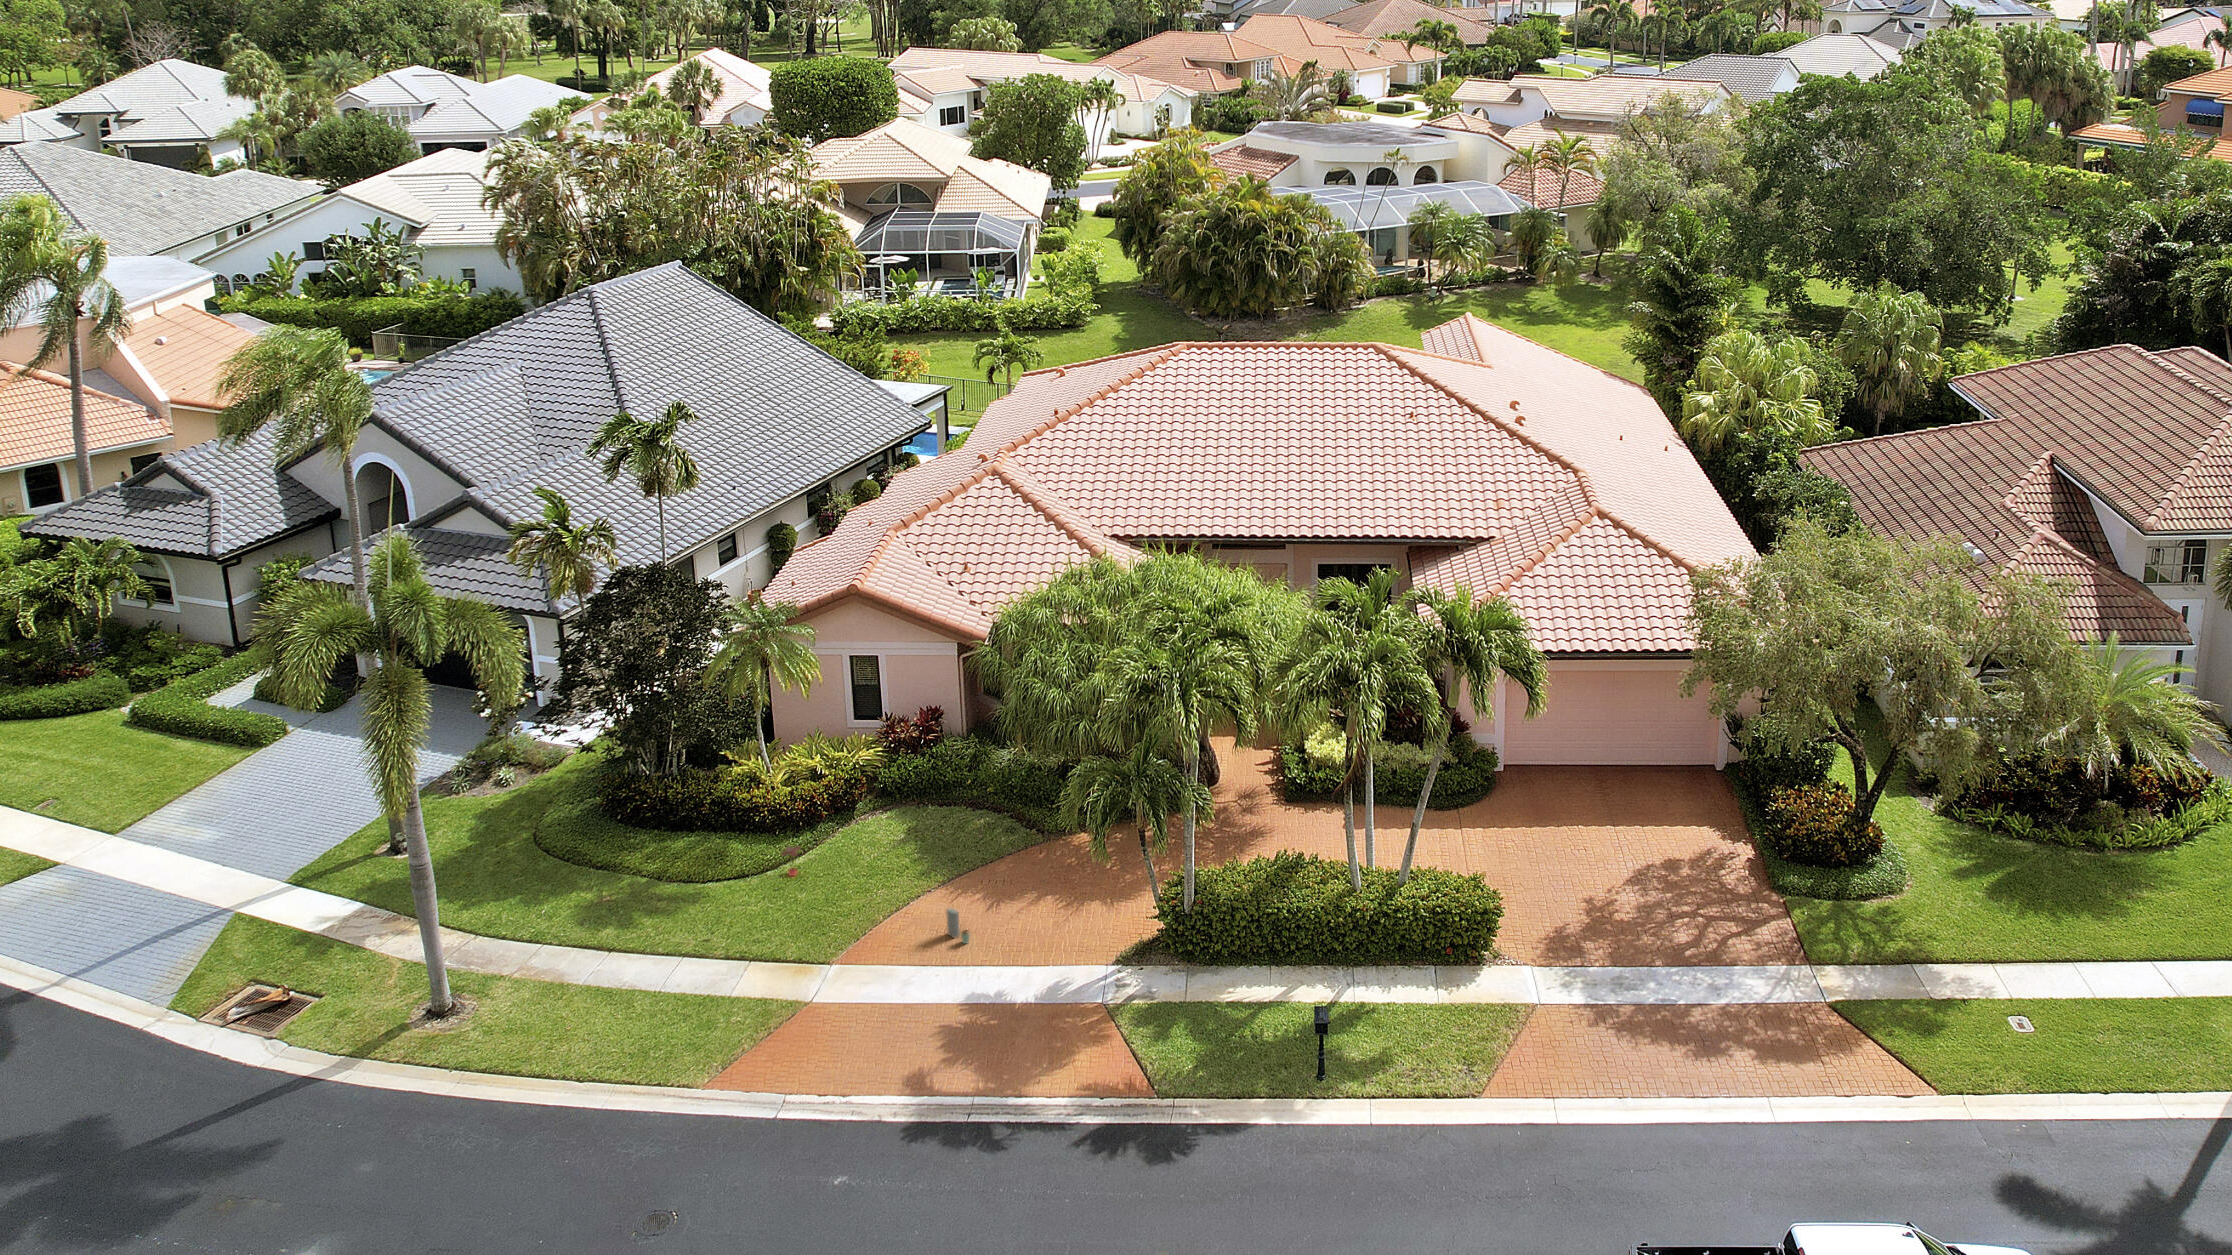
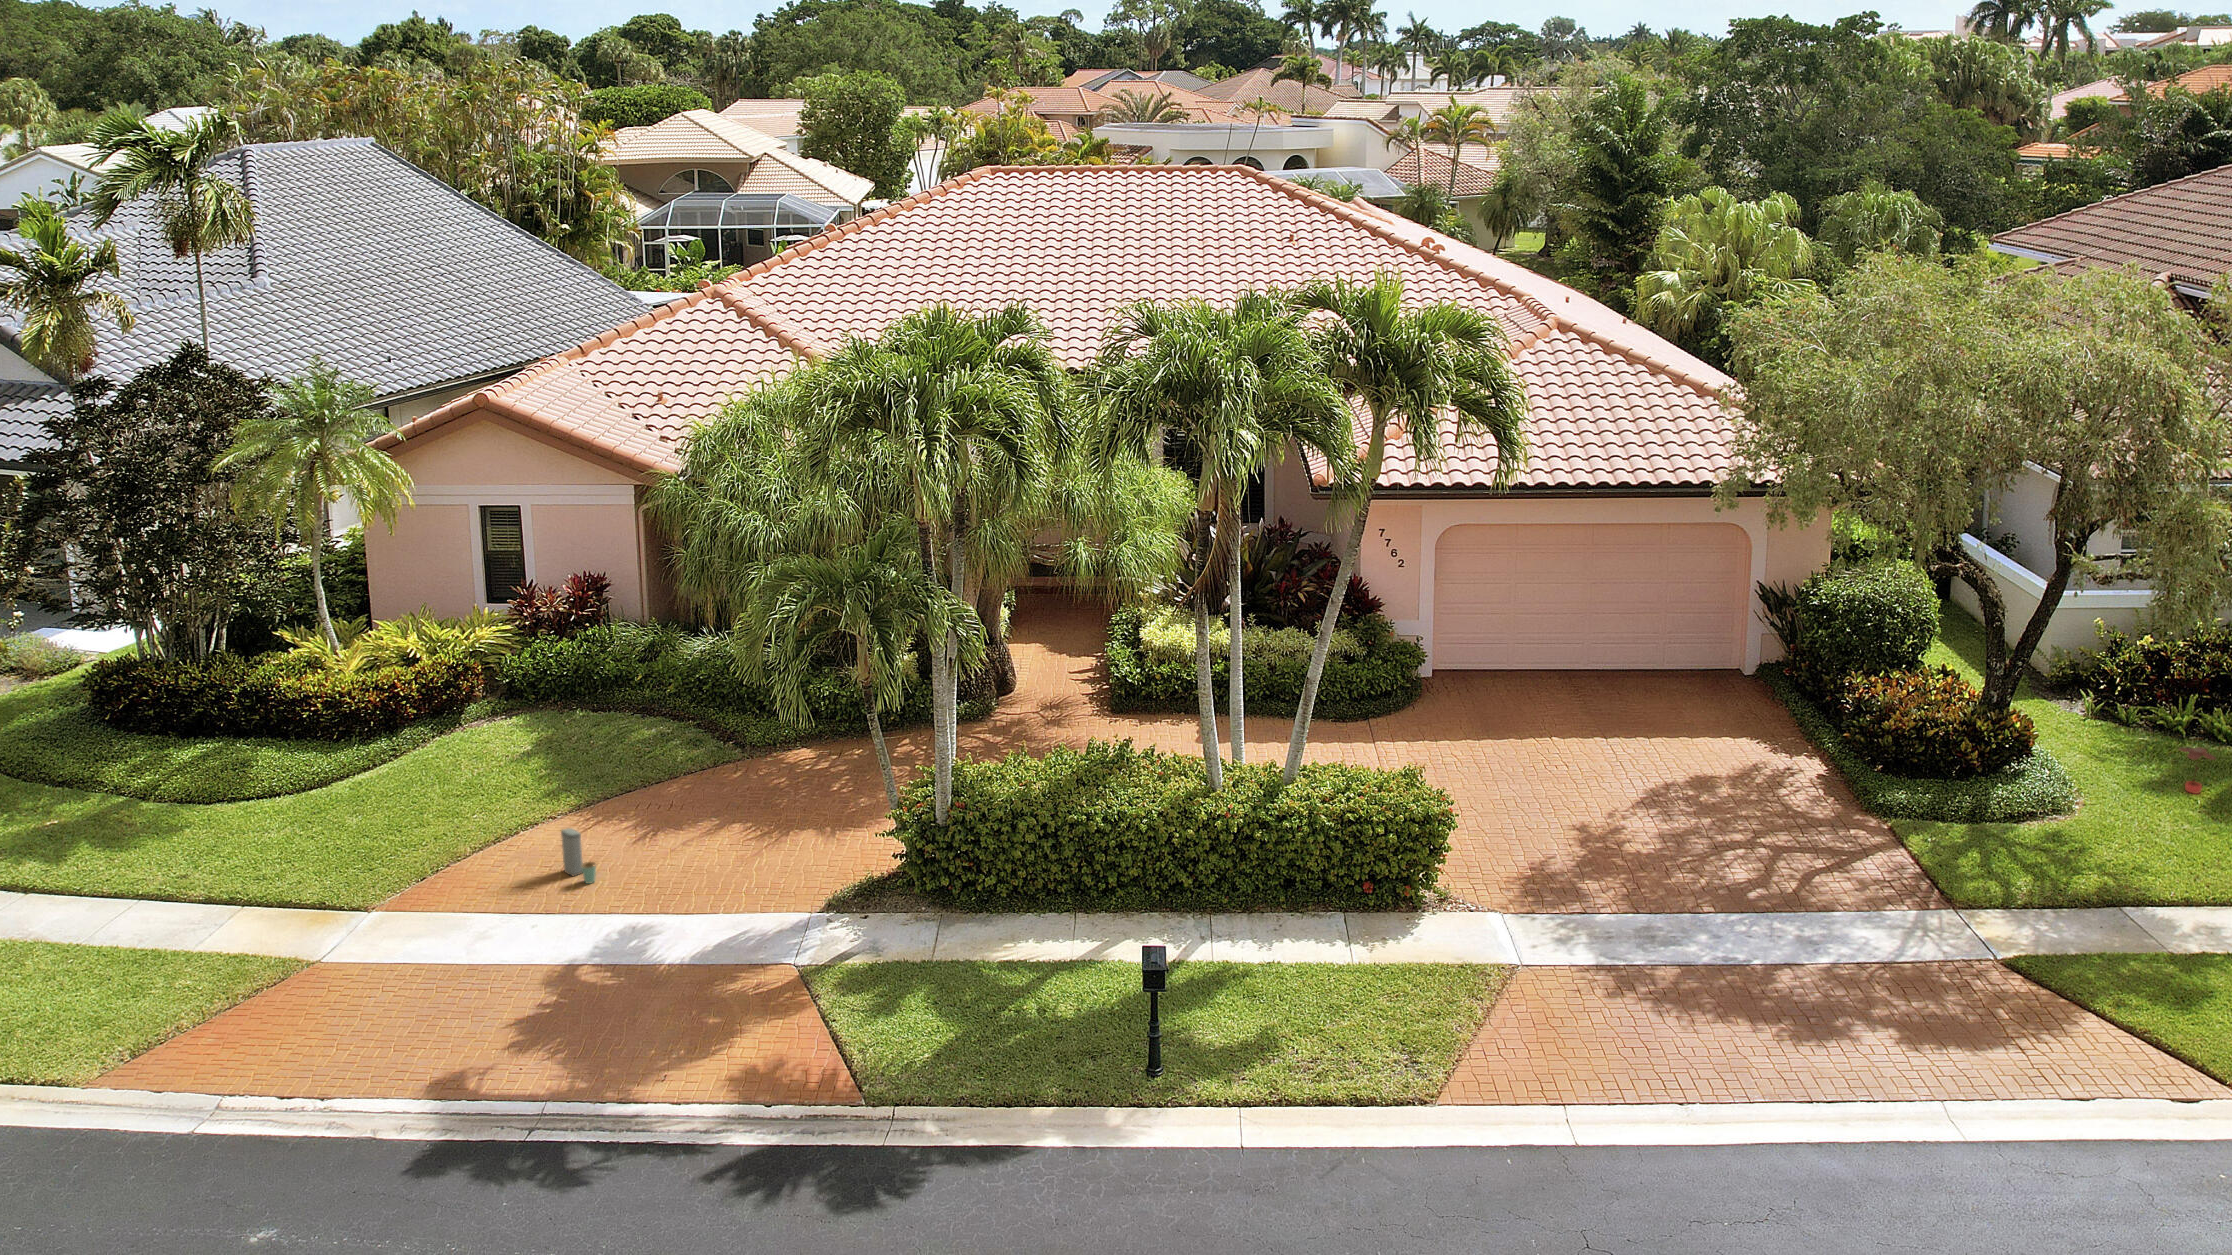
potted plant: present [781,847,800,876] -> present [2180,747,2215,794]

